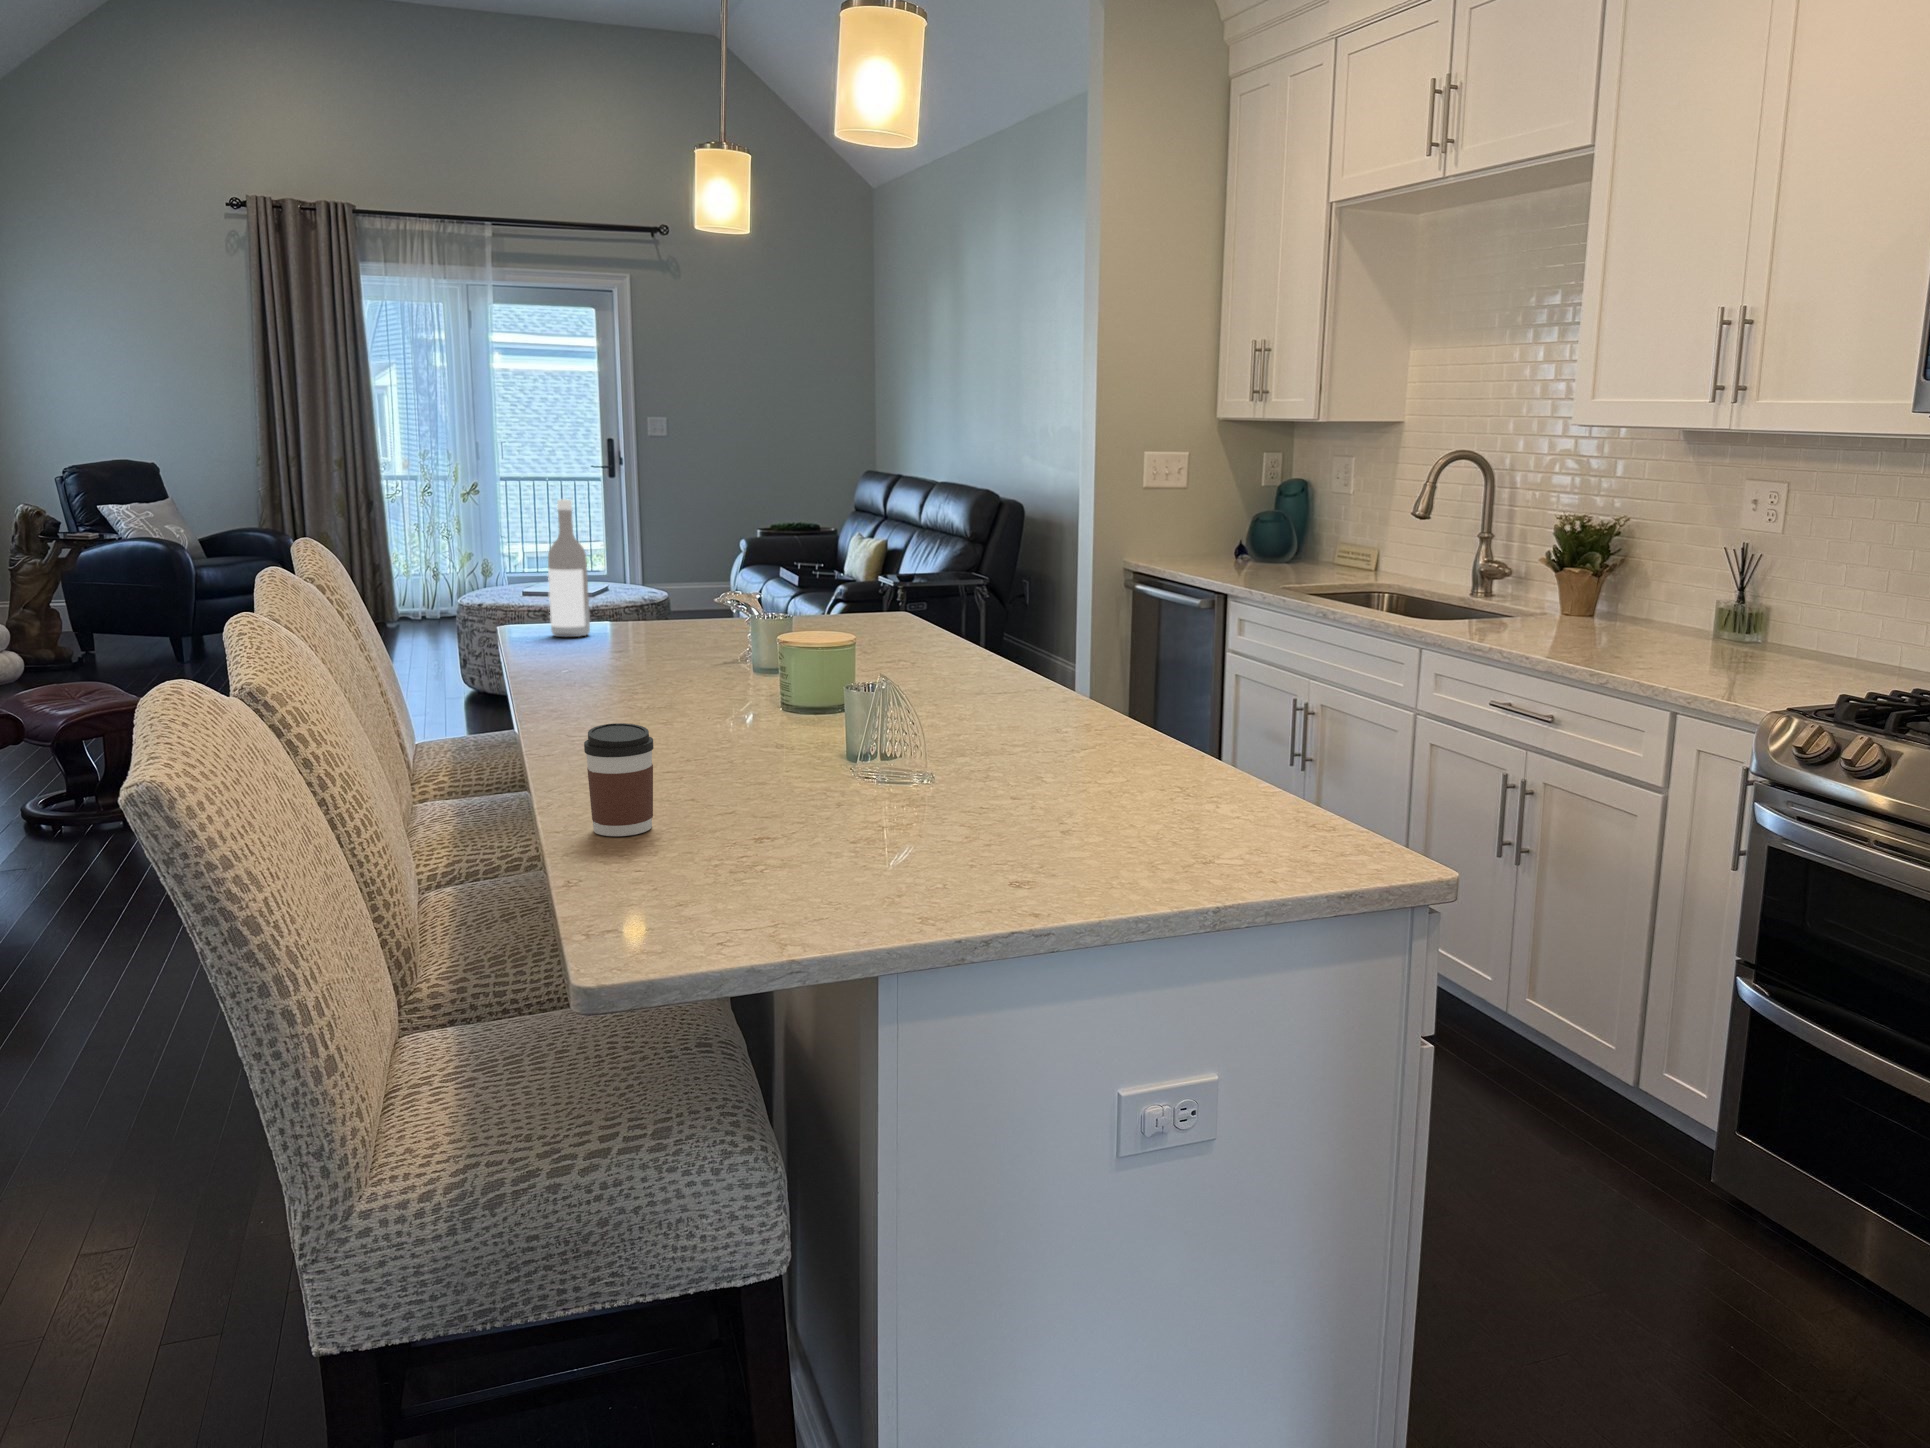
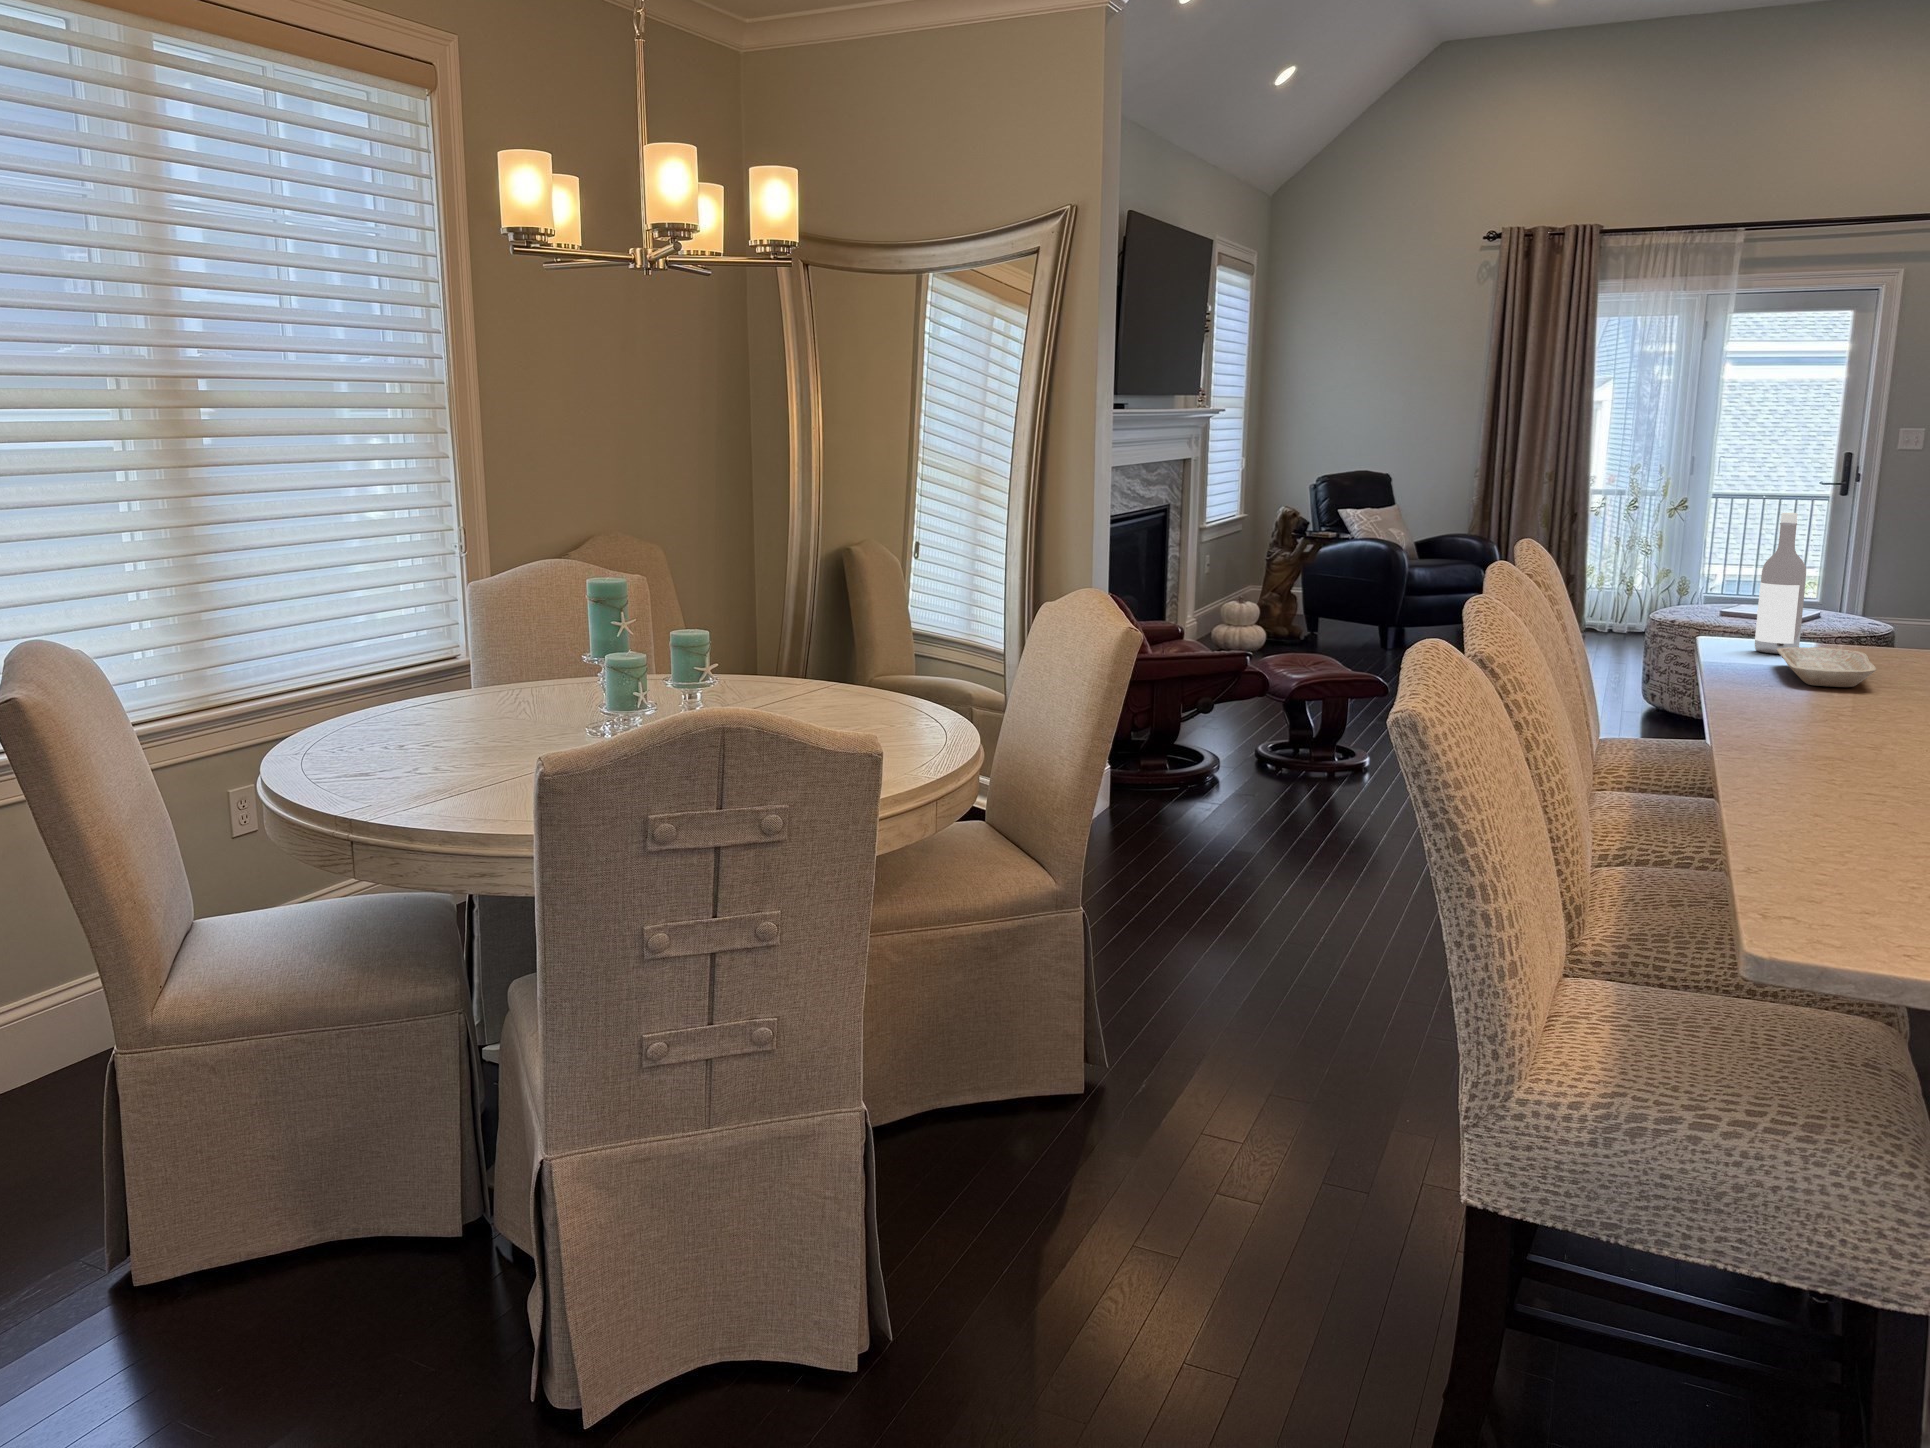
tray: none [571,628,656,667] -> present [1777,647,1876,687]
coffee cup: present [584,723,654,836] -> none [1781,729,1862,841]

